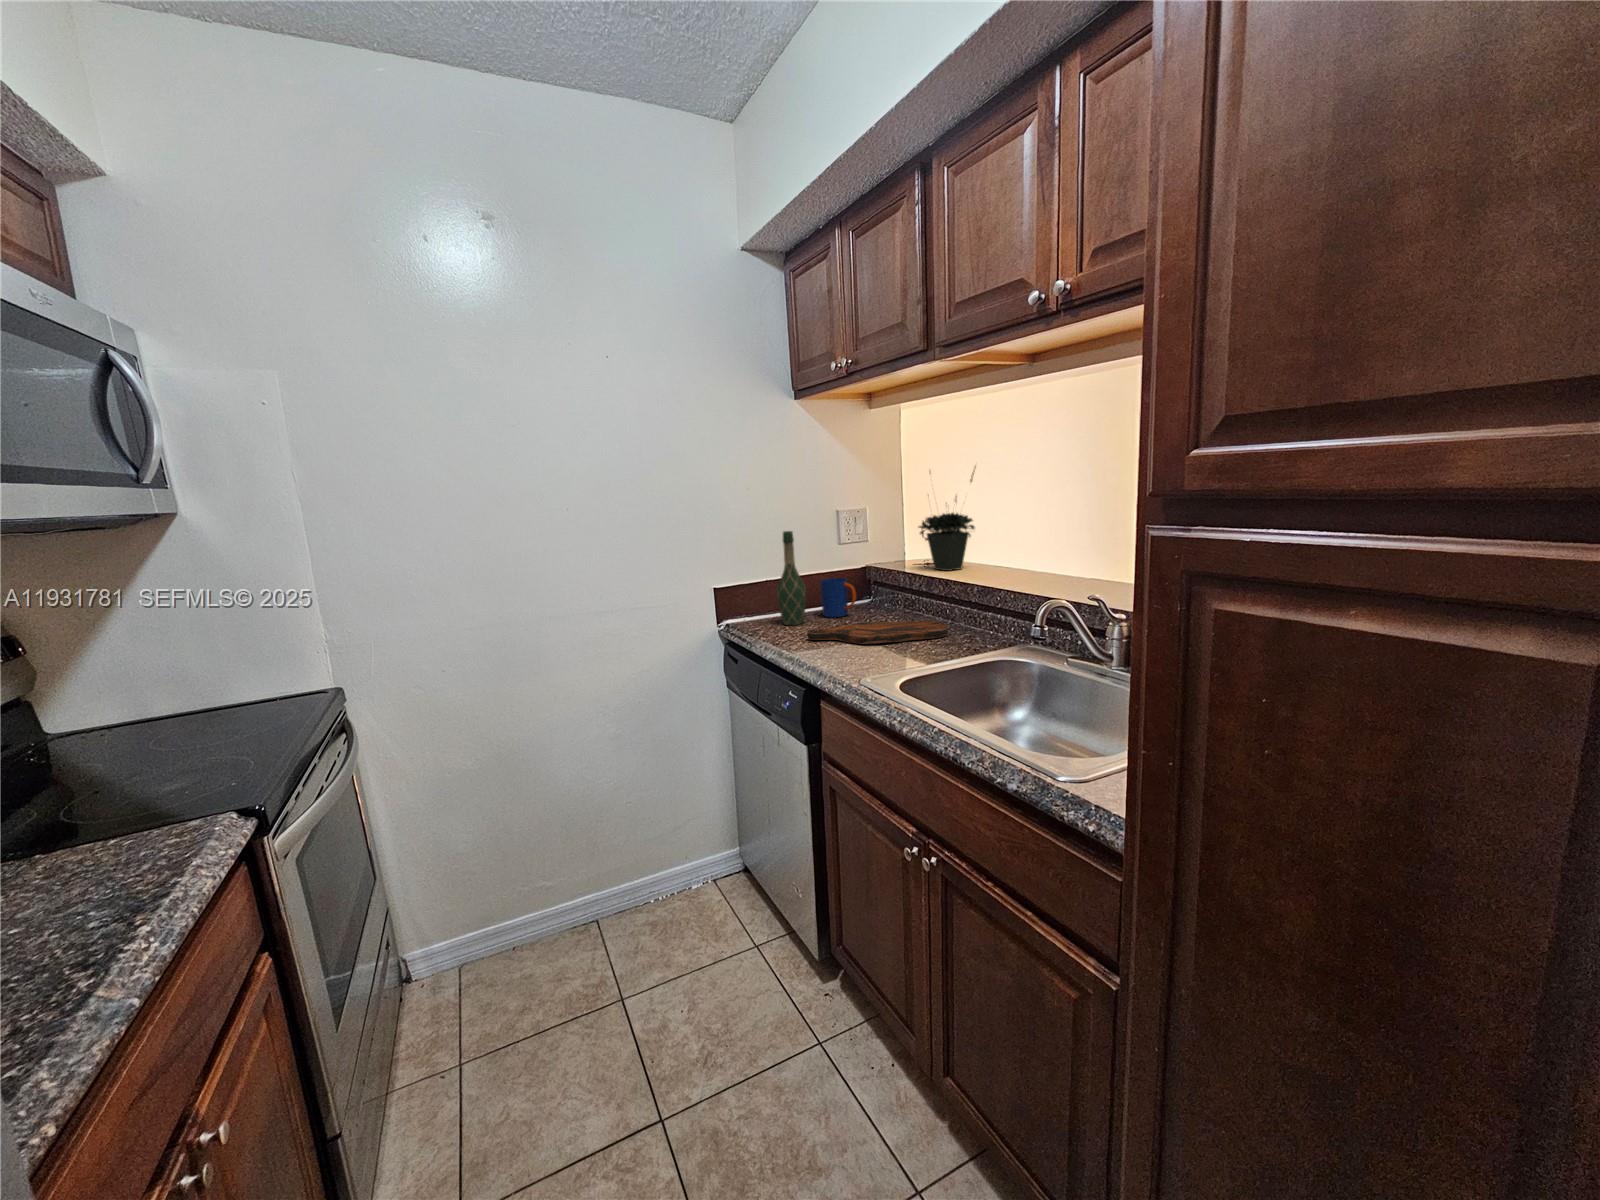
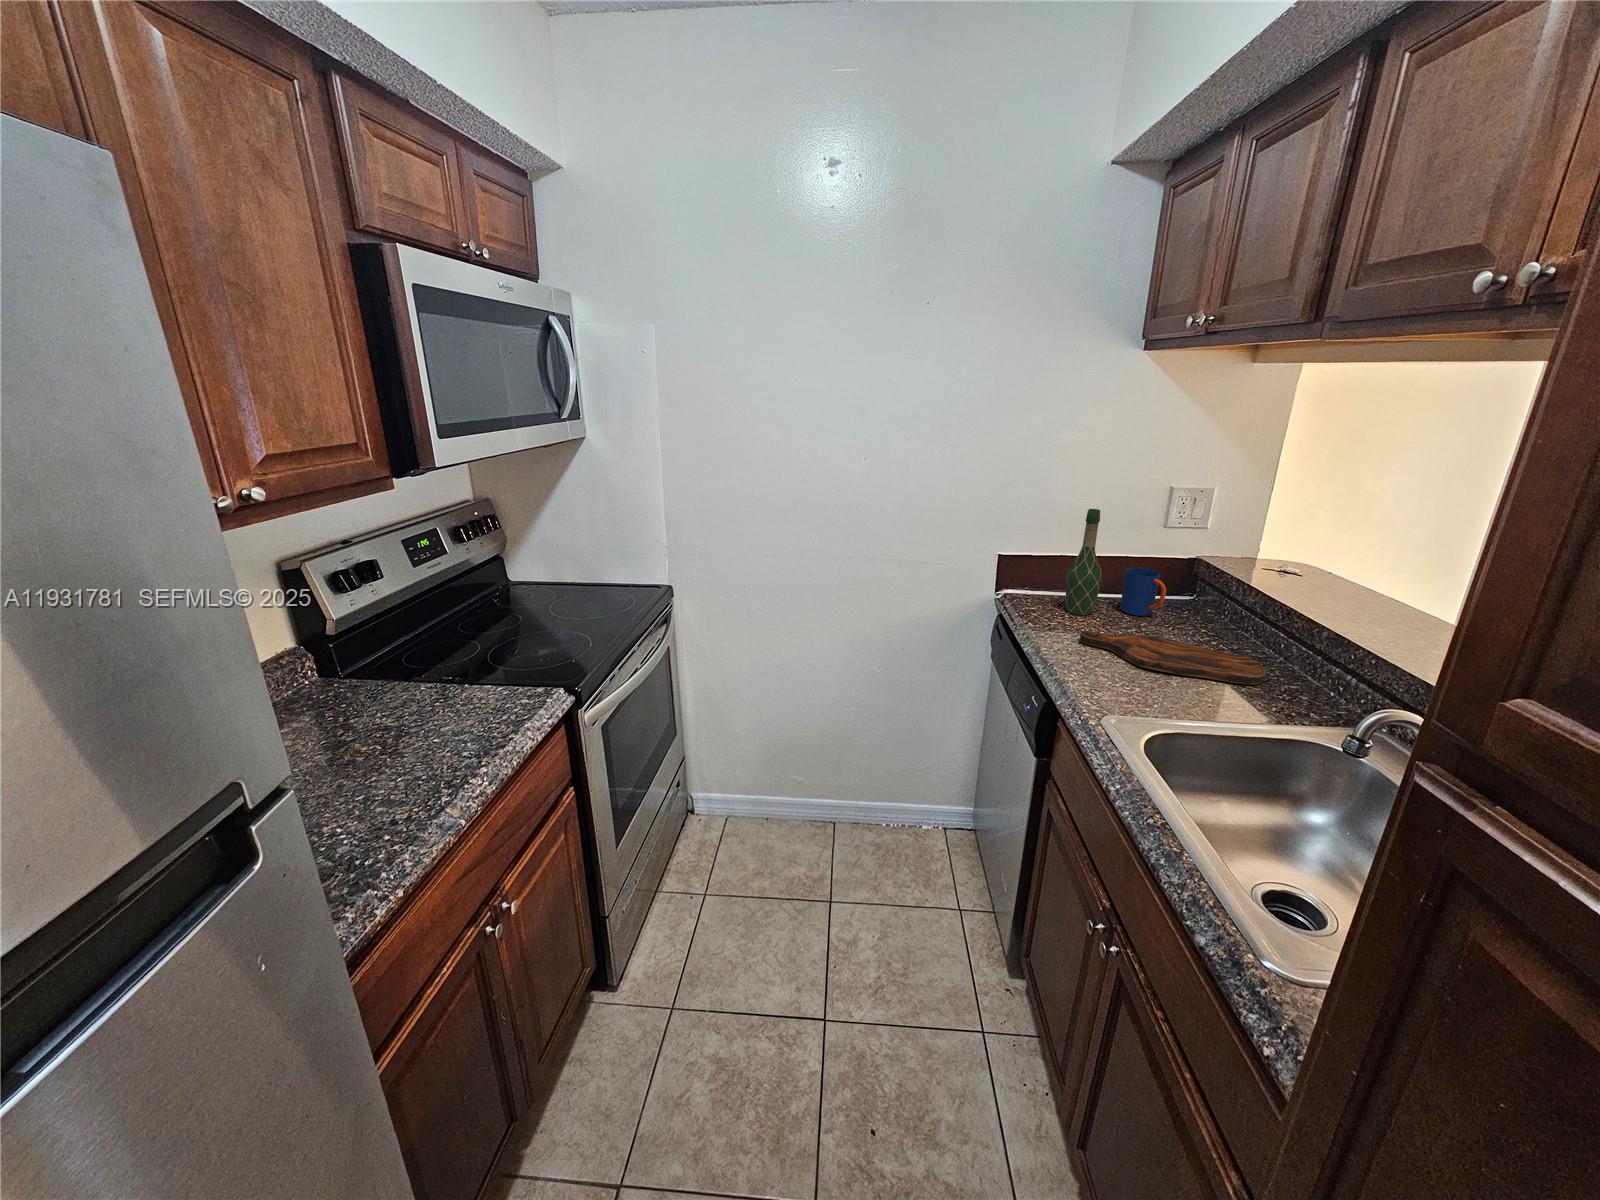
potted plant: present [918,467,976,571] -> none [1279,456,1396,593]

